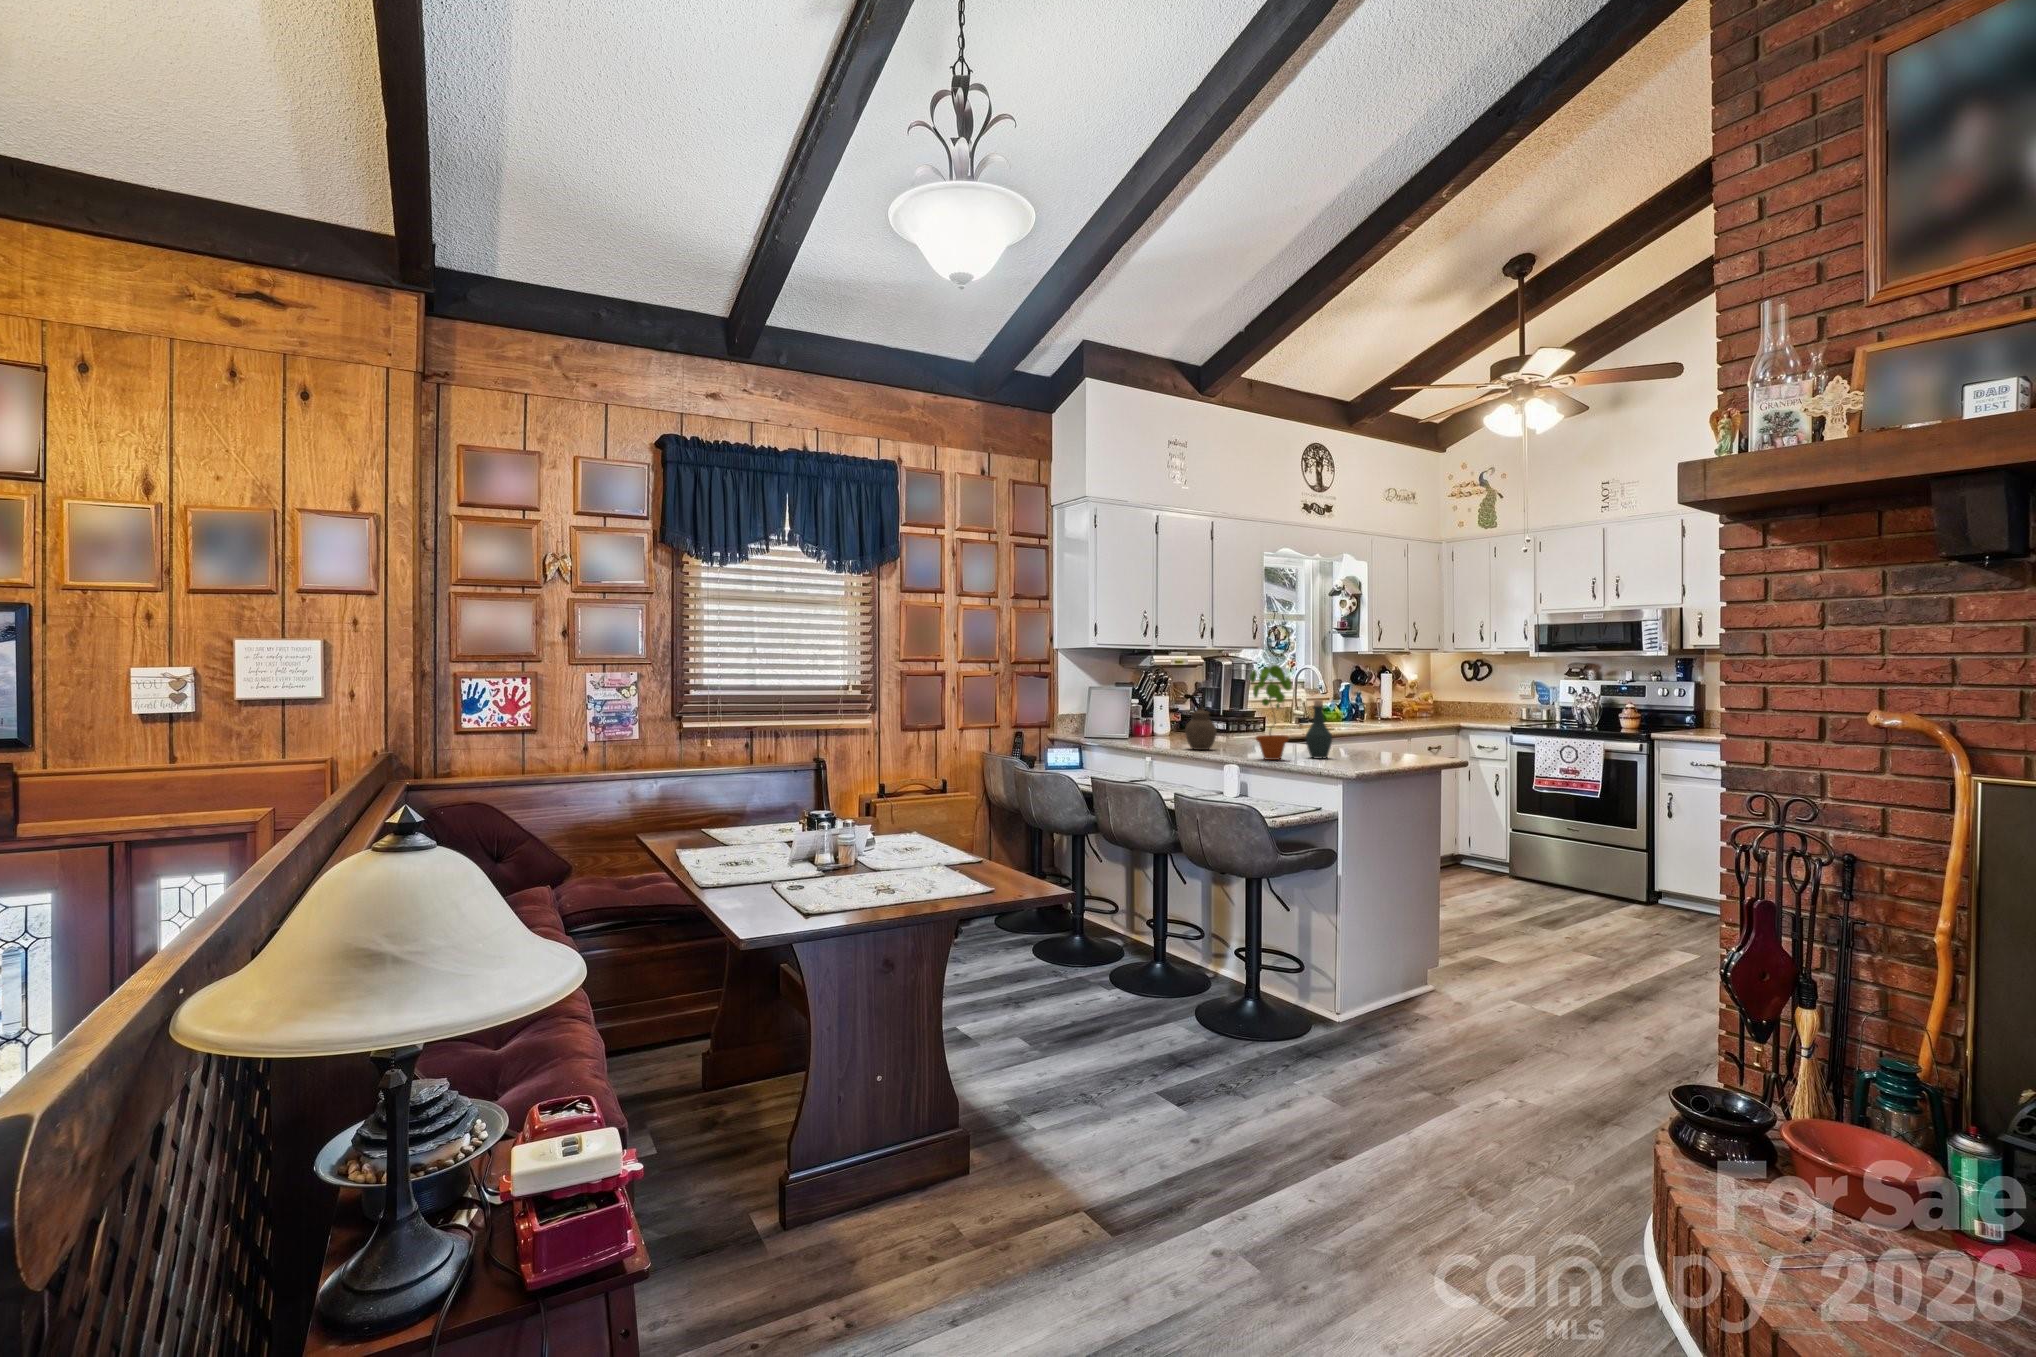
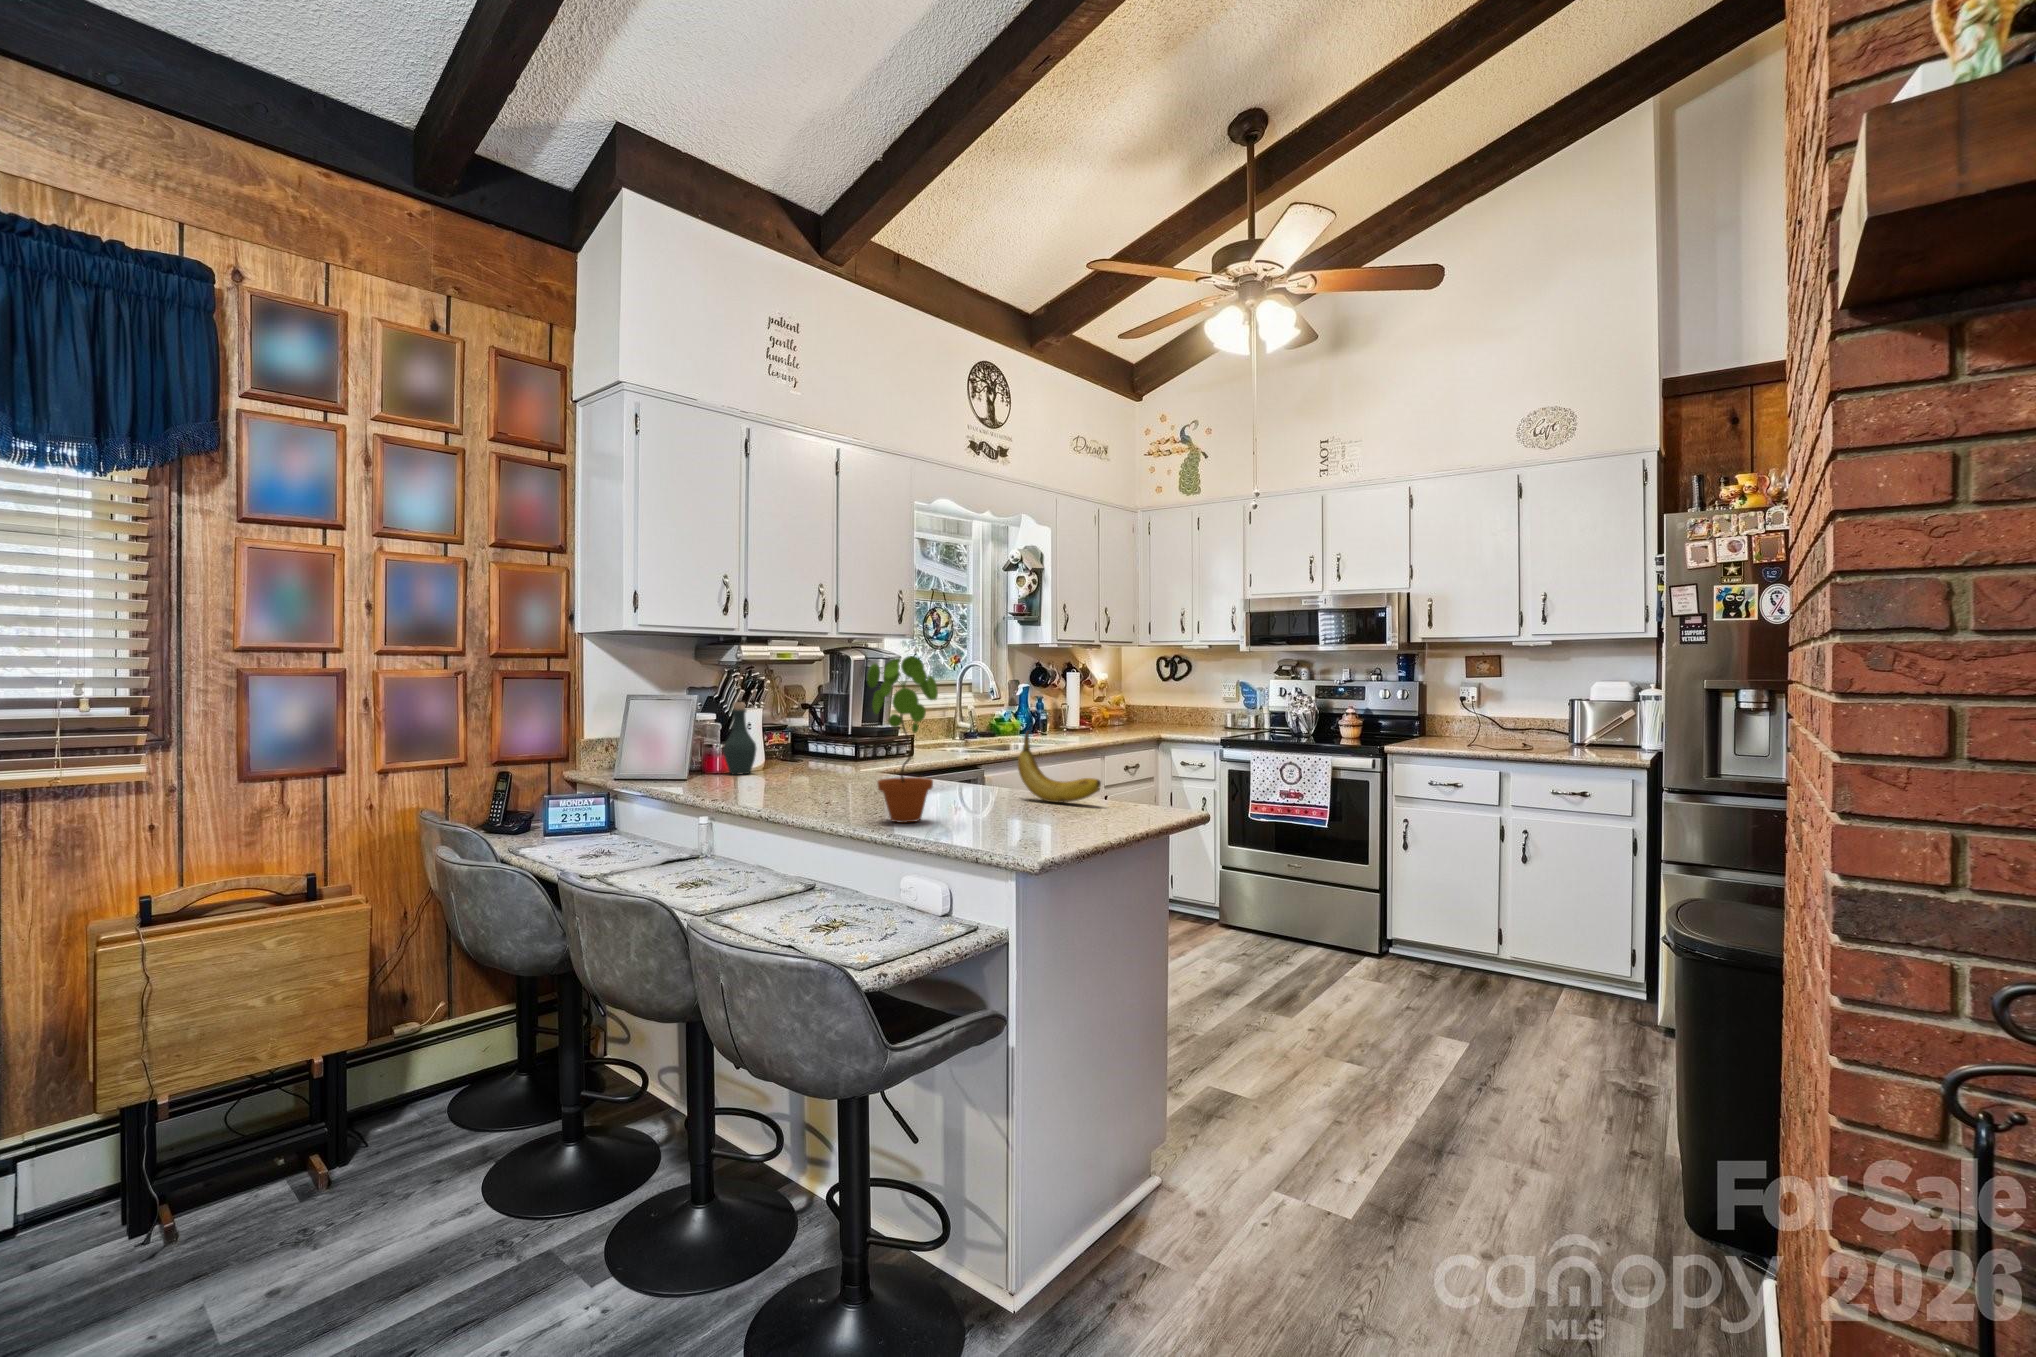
bottle: present [1306,700,1332,759] -> present [723,702,756,775]
jar: present [1185,707,1217,750] -> none [768,729,822,801]
banana: none [1340,710,1396,756] -> present [1018,731,1101,803]

